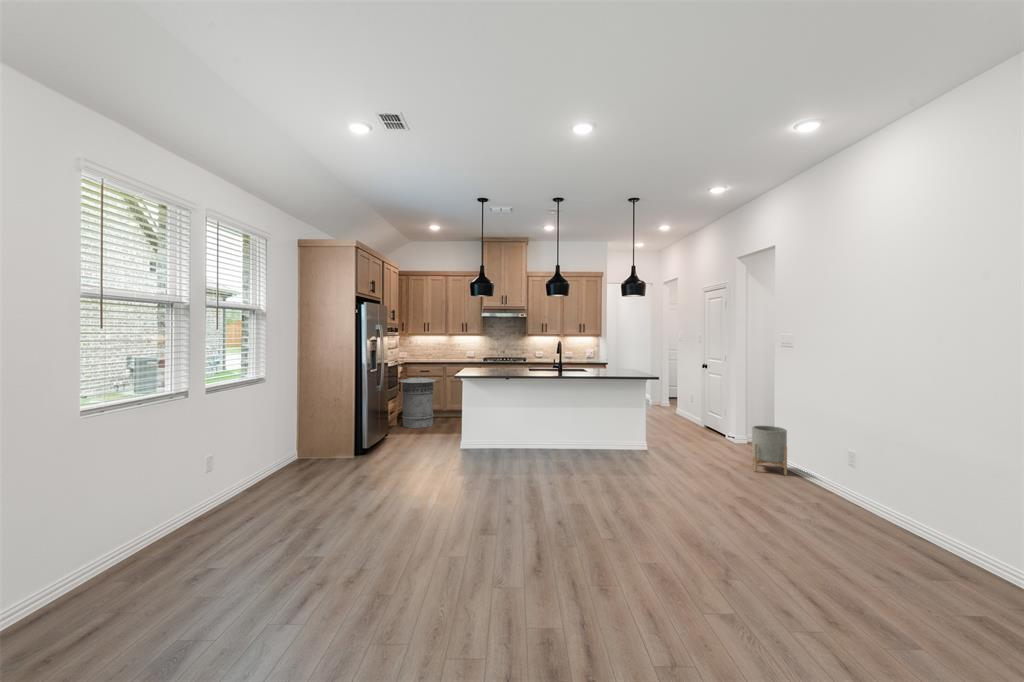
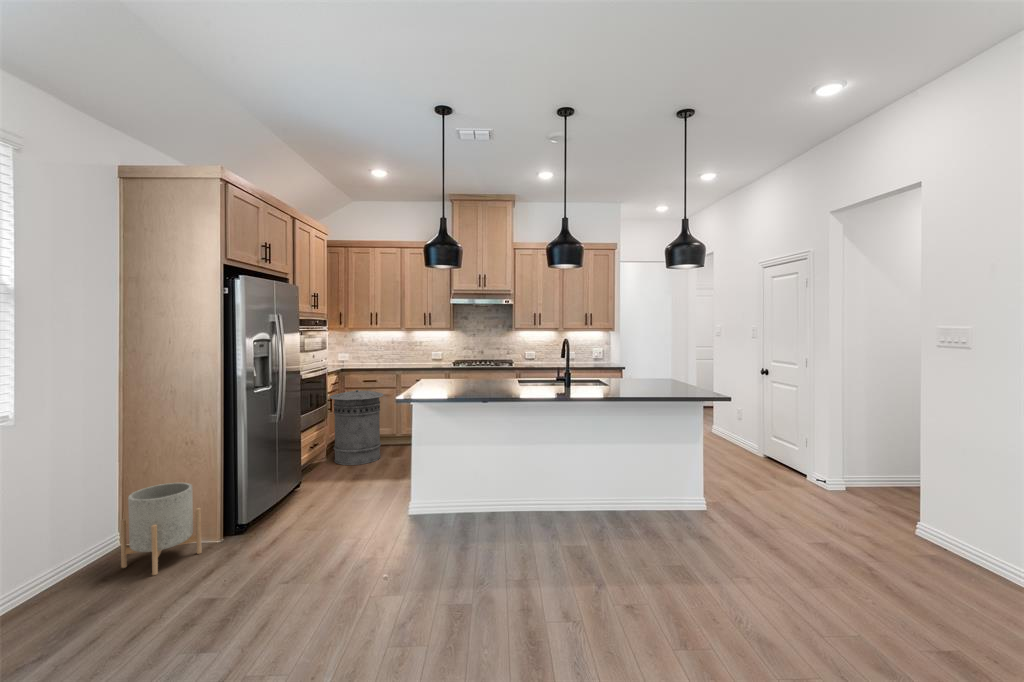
planter: present [752,426,787,475] -> present [120,483,201,575]

